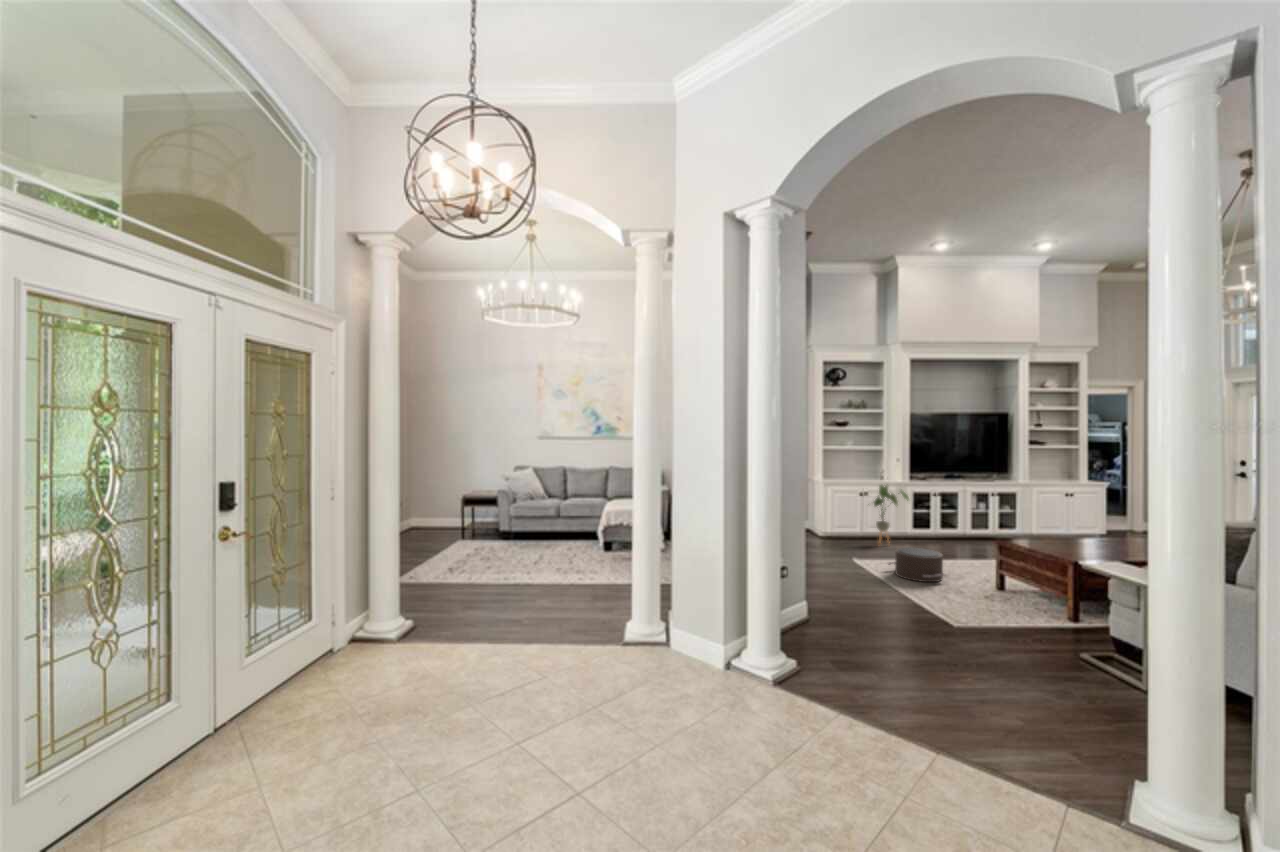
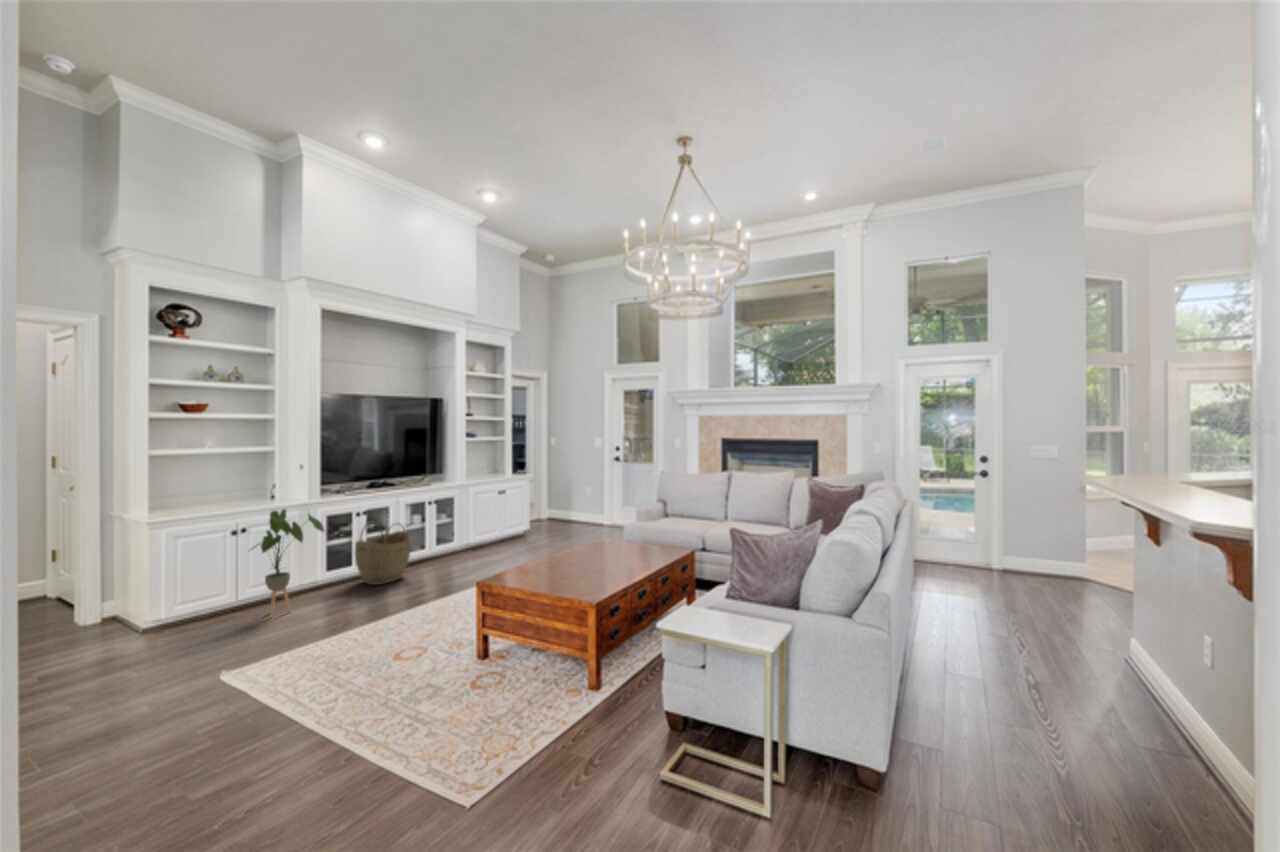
woven basket: none [931,501,973,545] -> present [355,524,411,585]
pouf: present [888,547,944,582] -> none [292,613,400,683]

